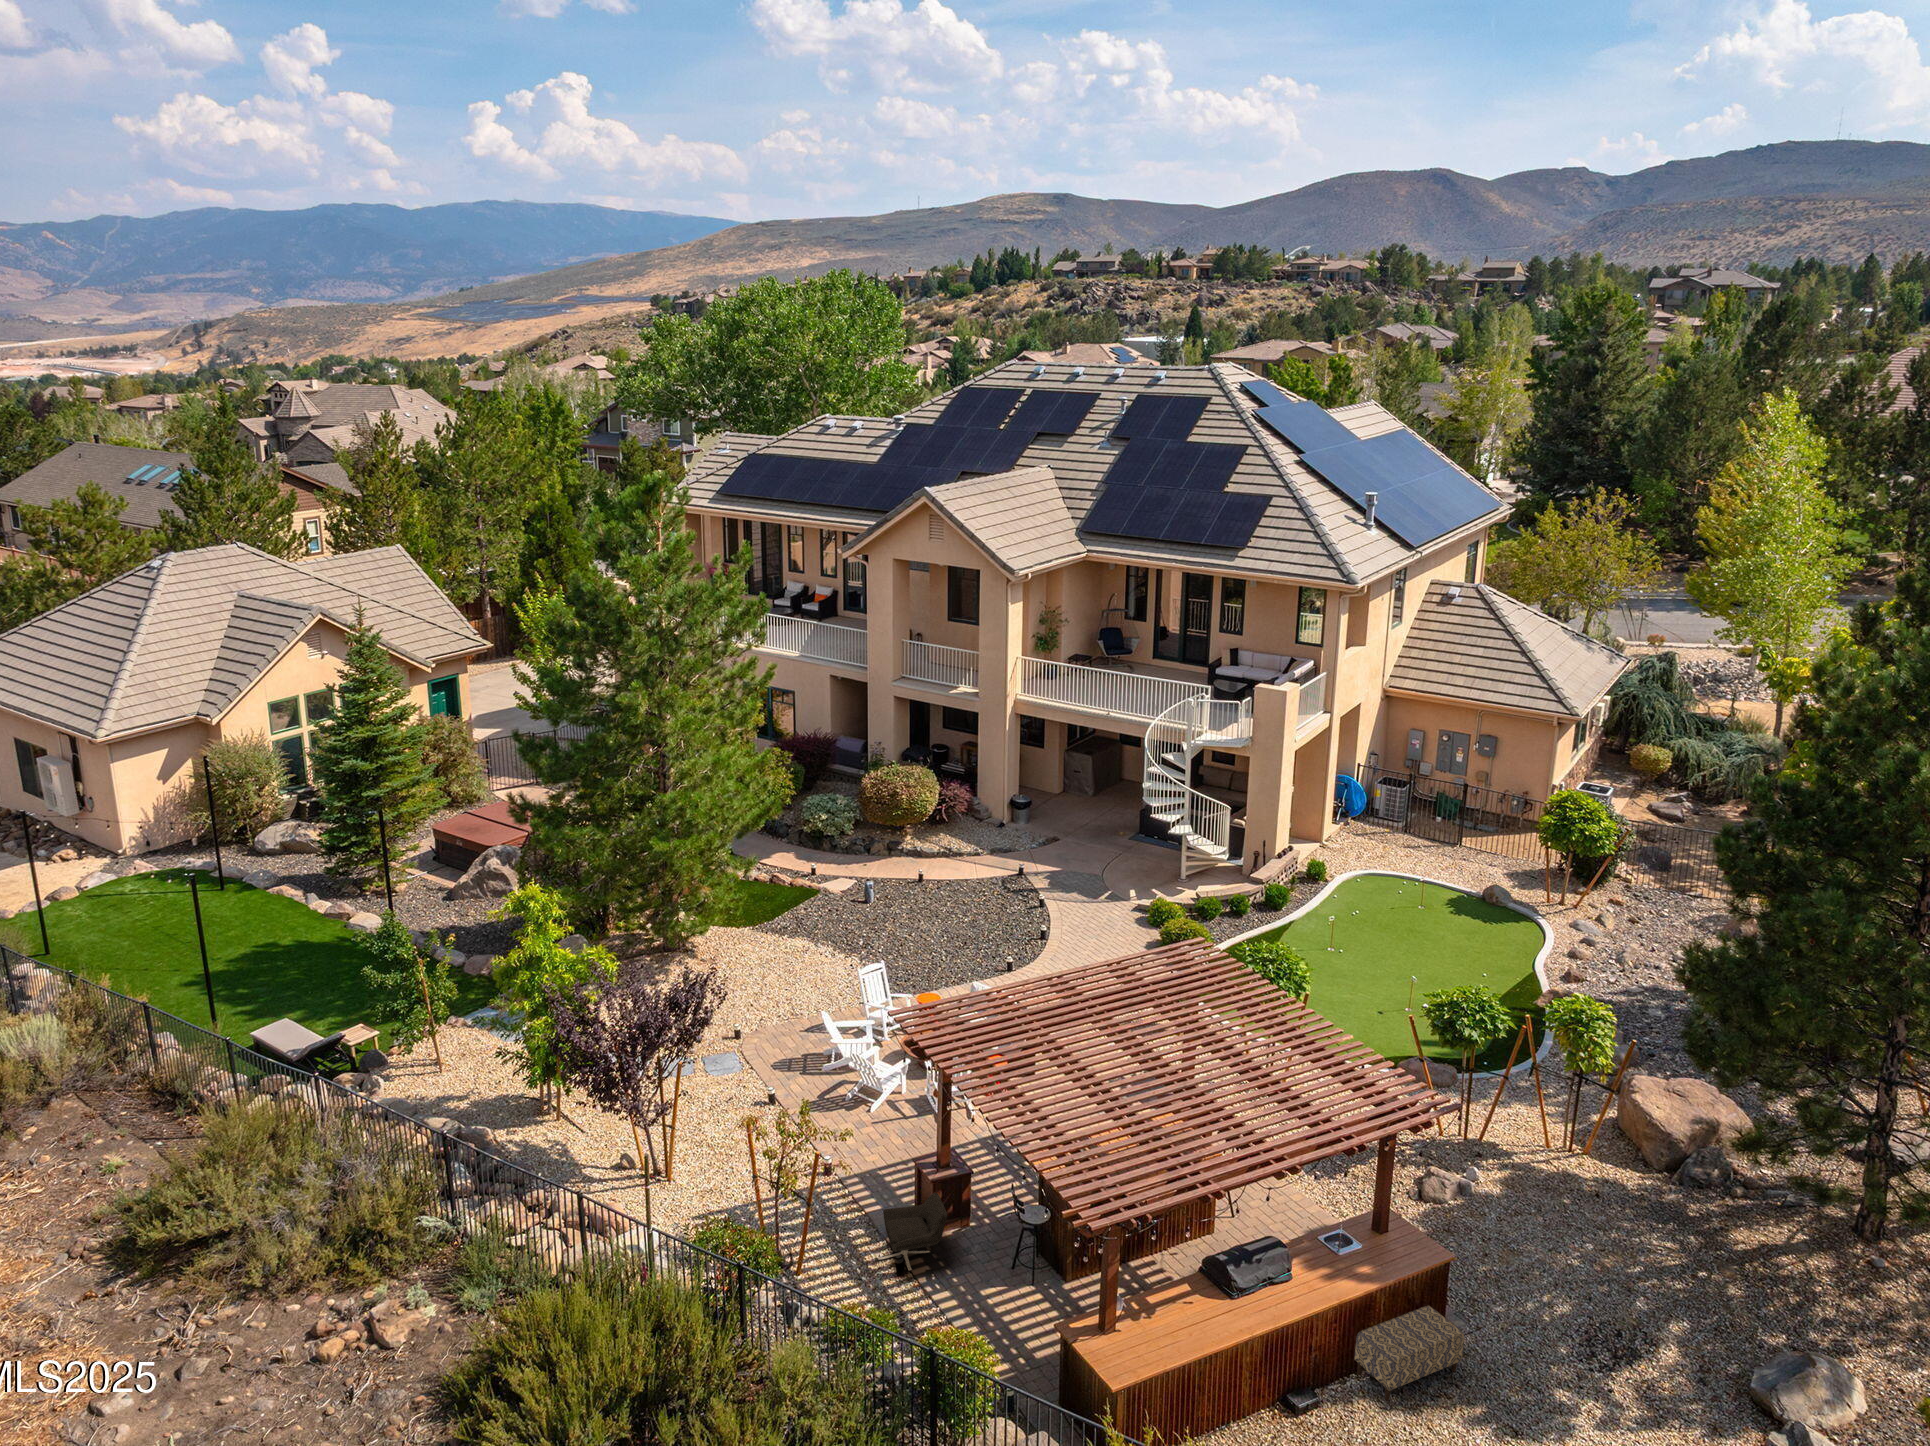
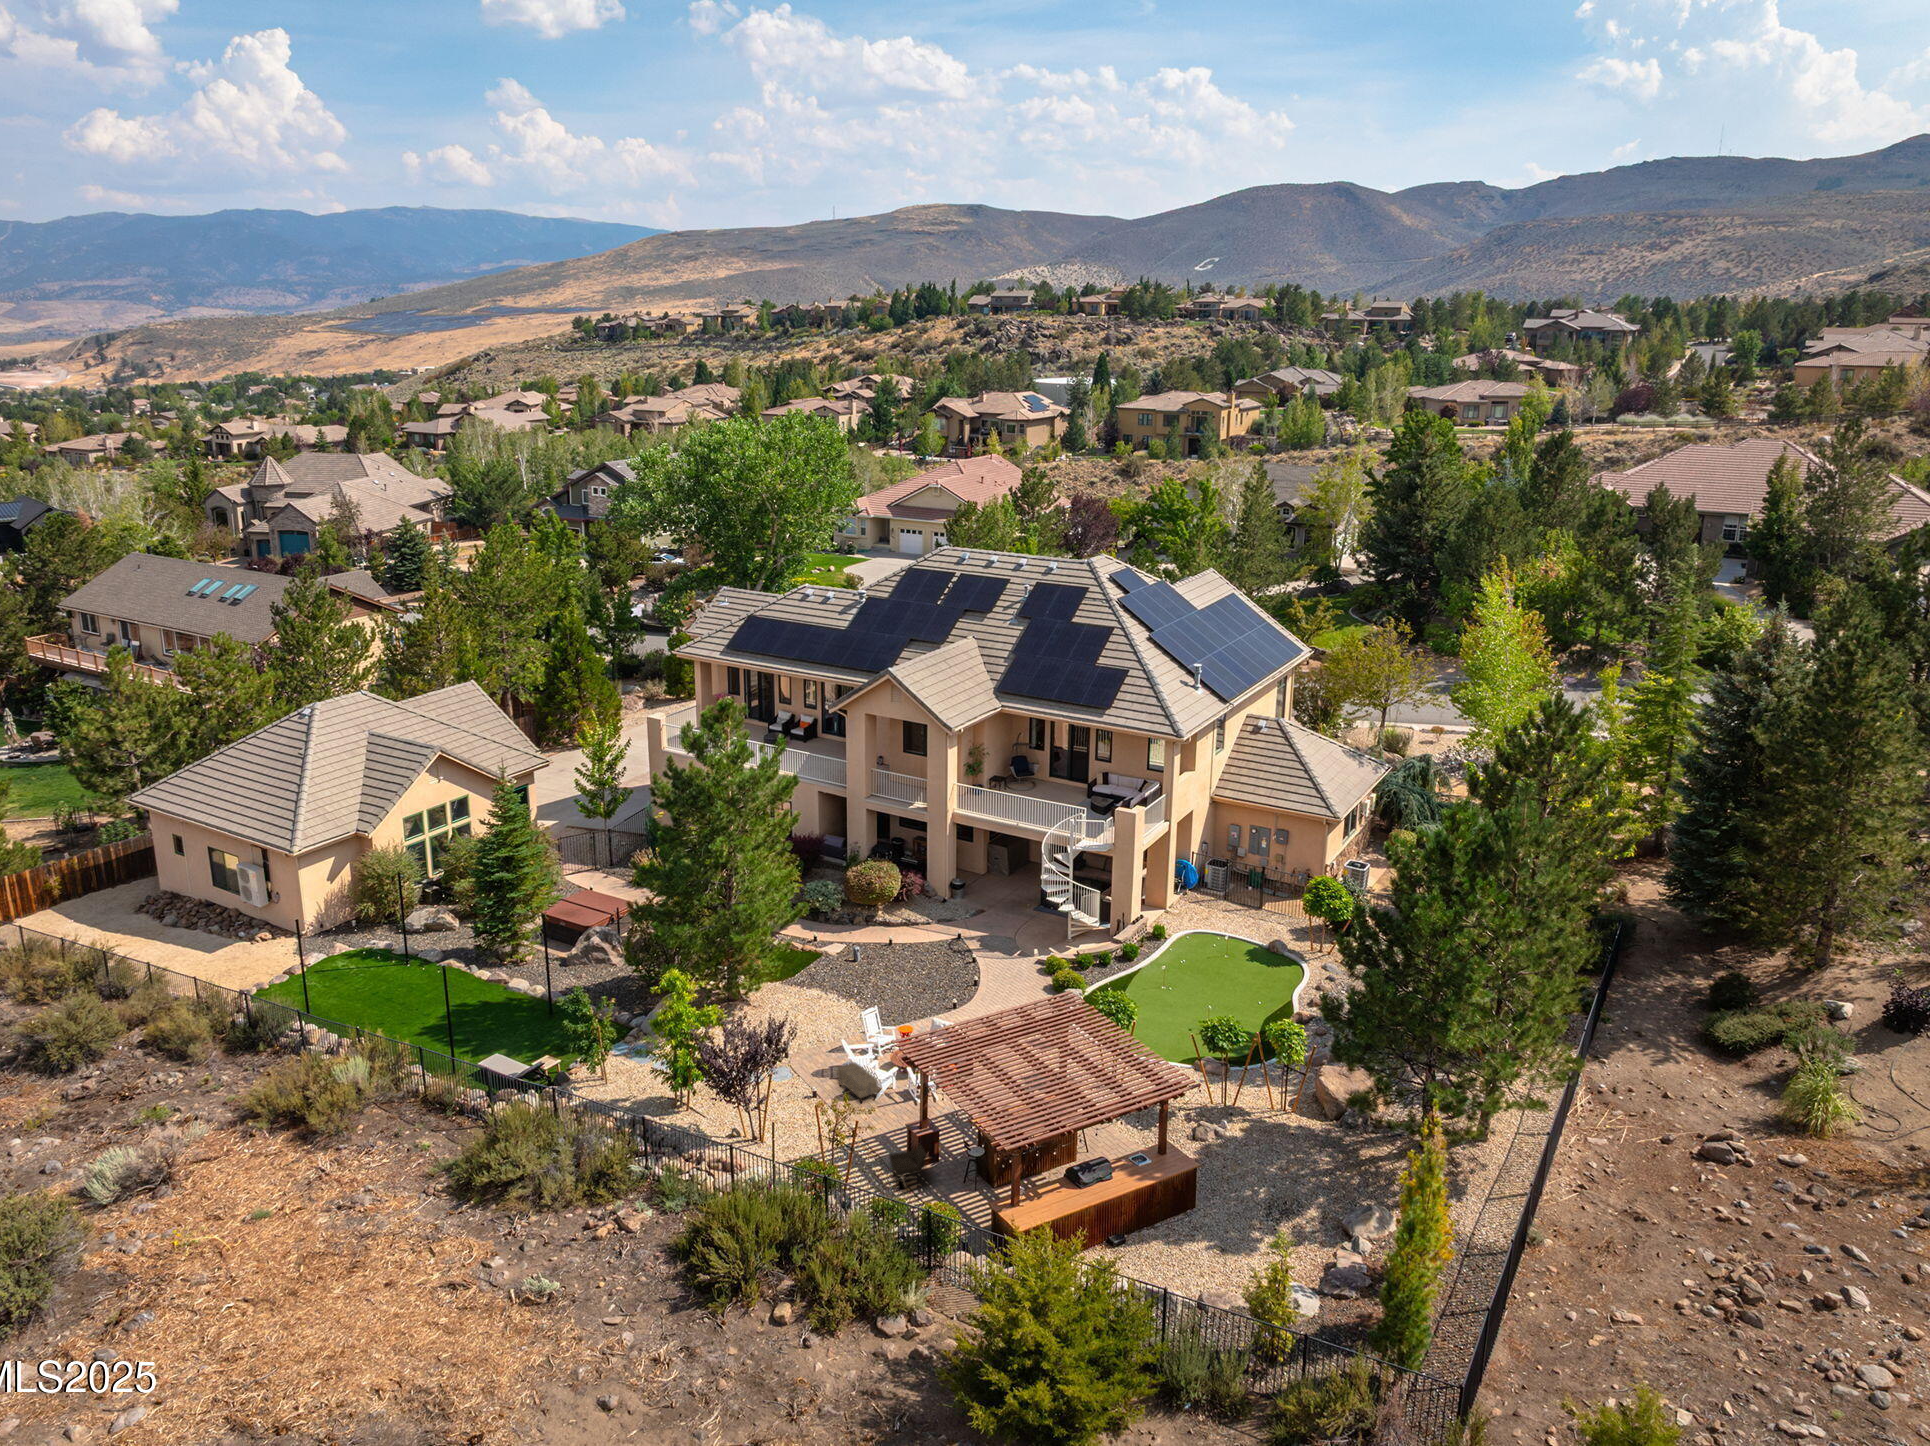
bench: present [1355,1306,1464,1401] -> present [838,1062,878,1102]

